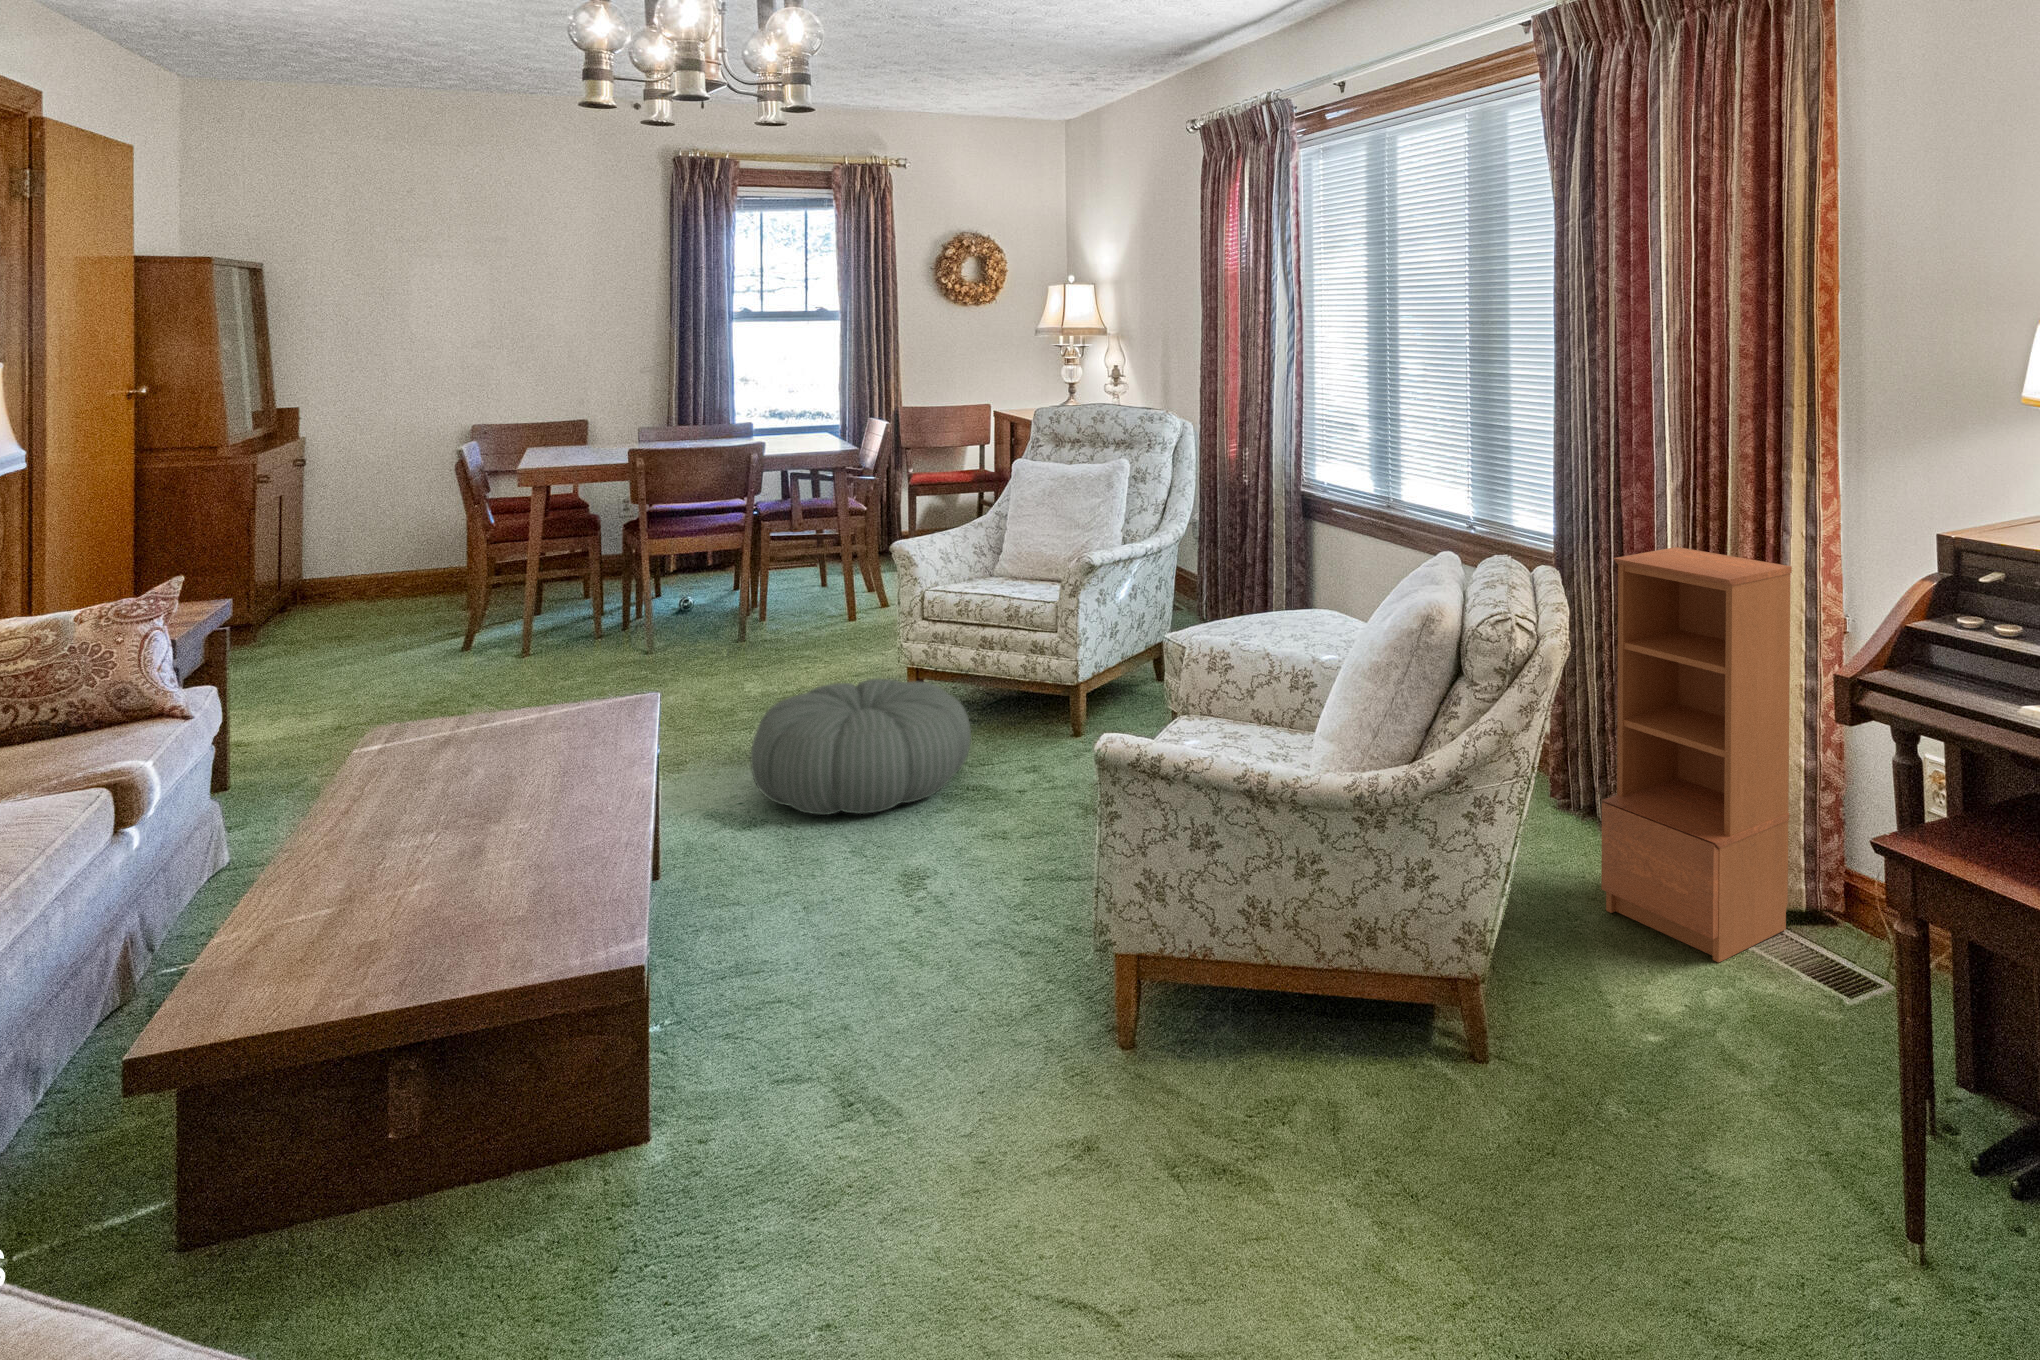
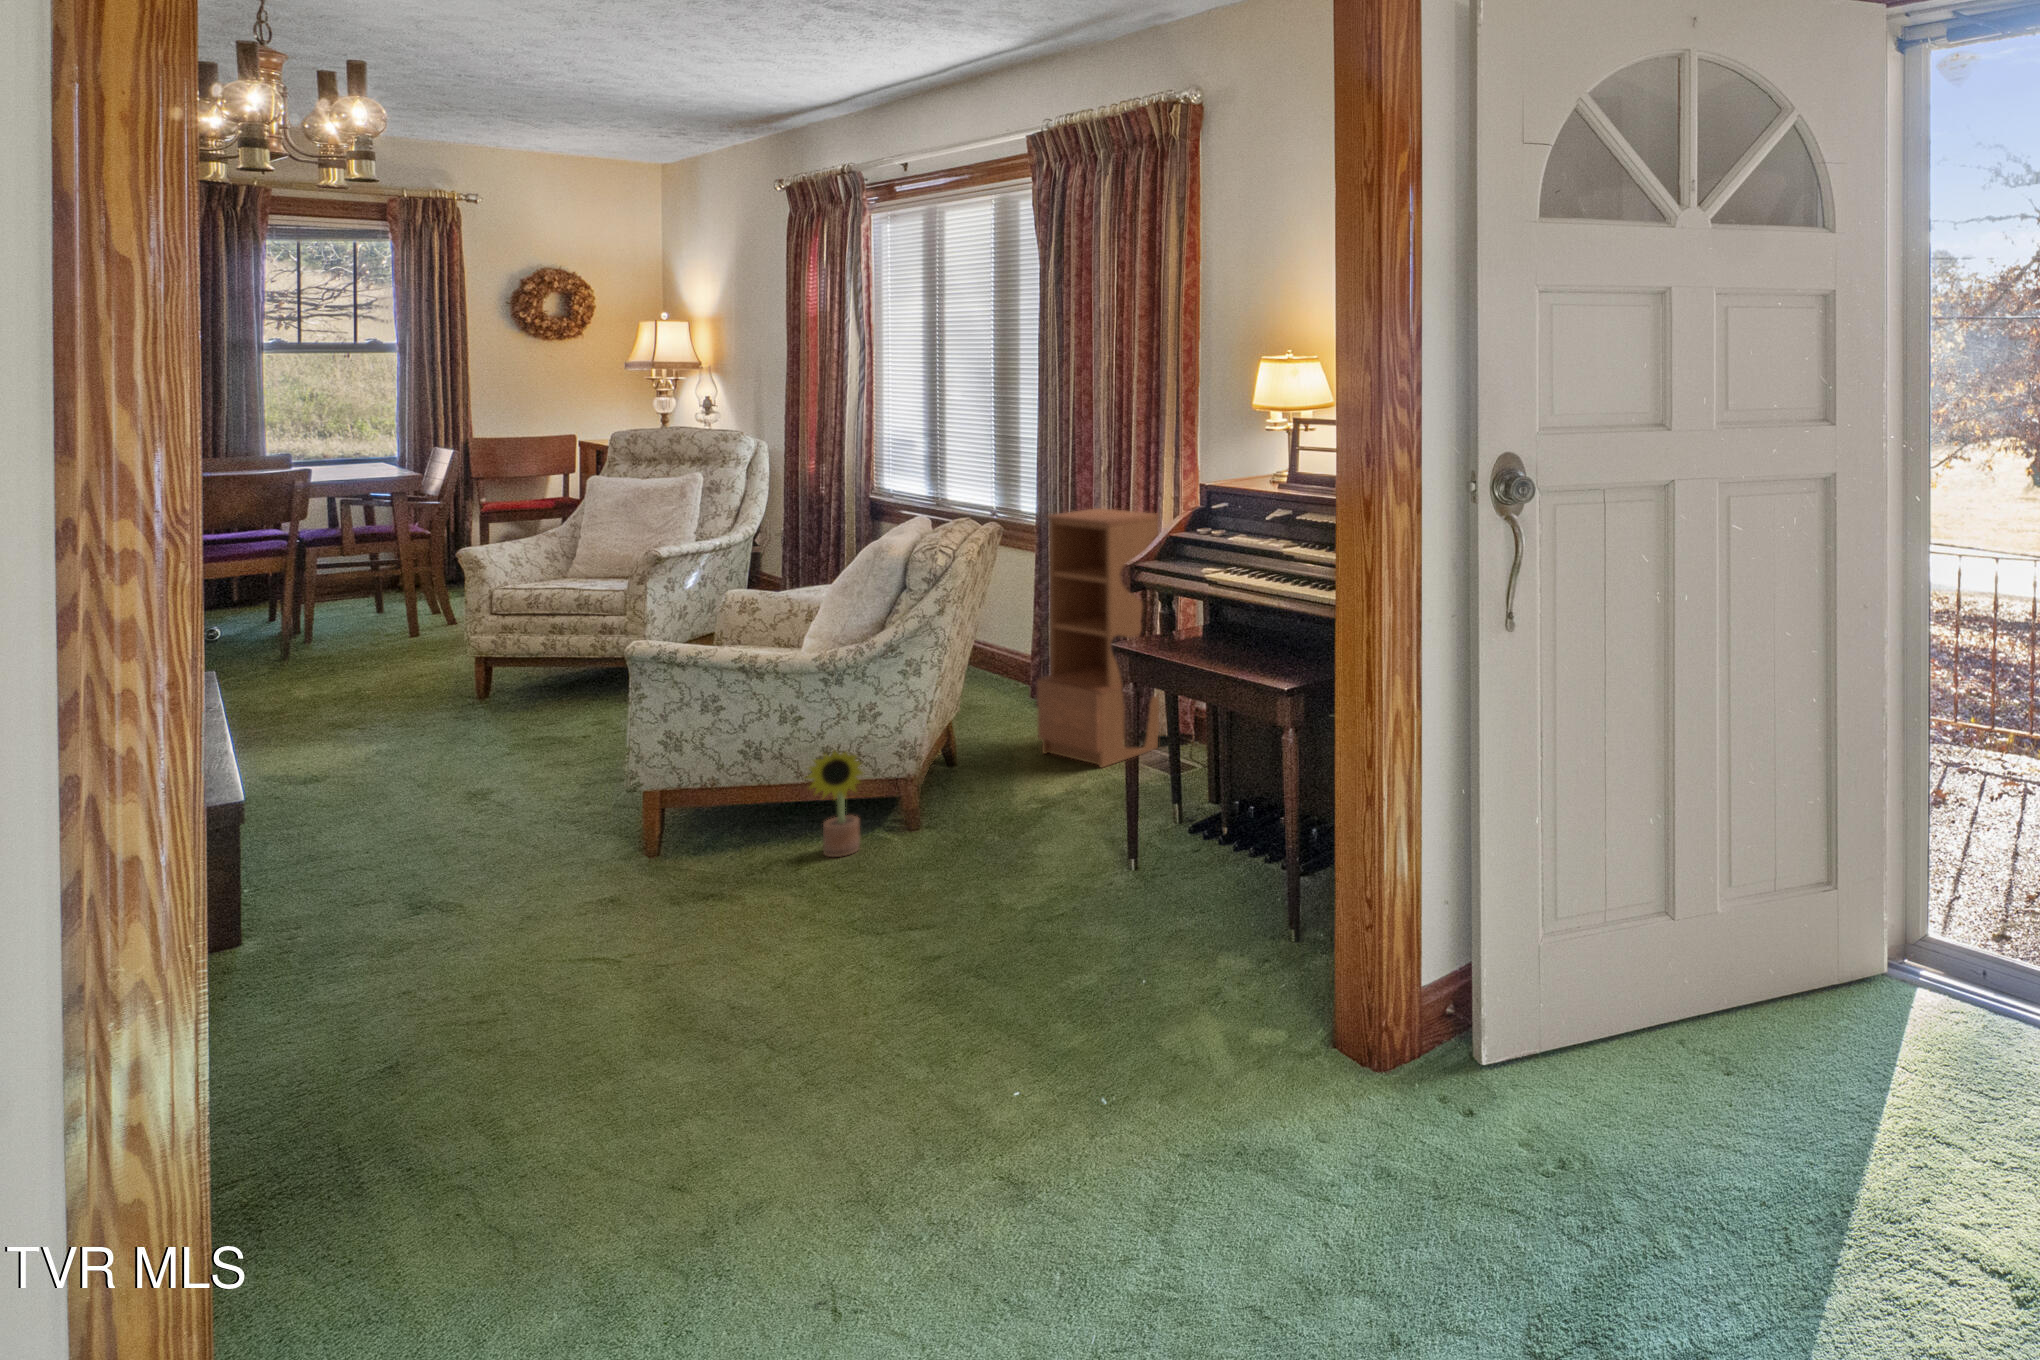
pouf: present [751,679,971,815] -> none [307,663,536,771]
decorative plant: none [1347,951,1438,1116] -> present [807,751,863,857]

